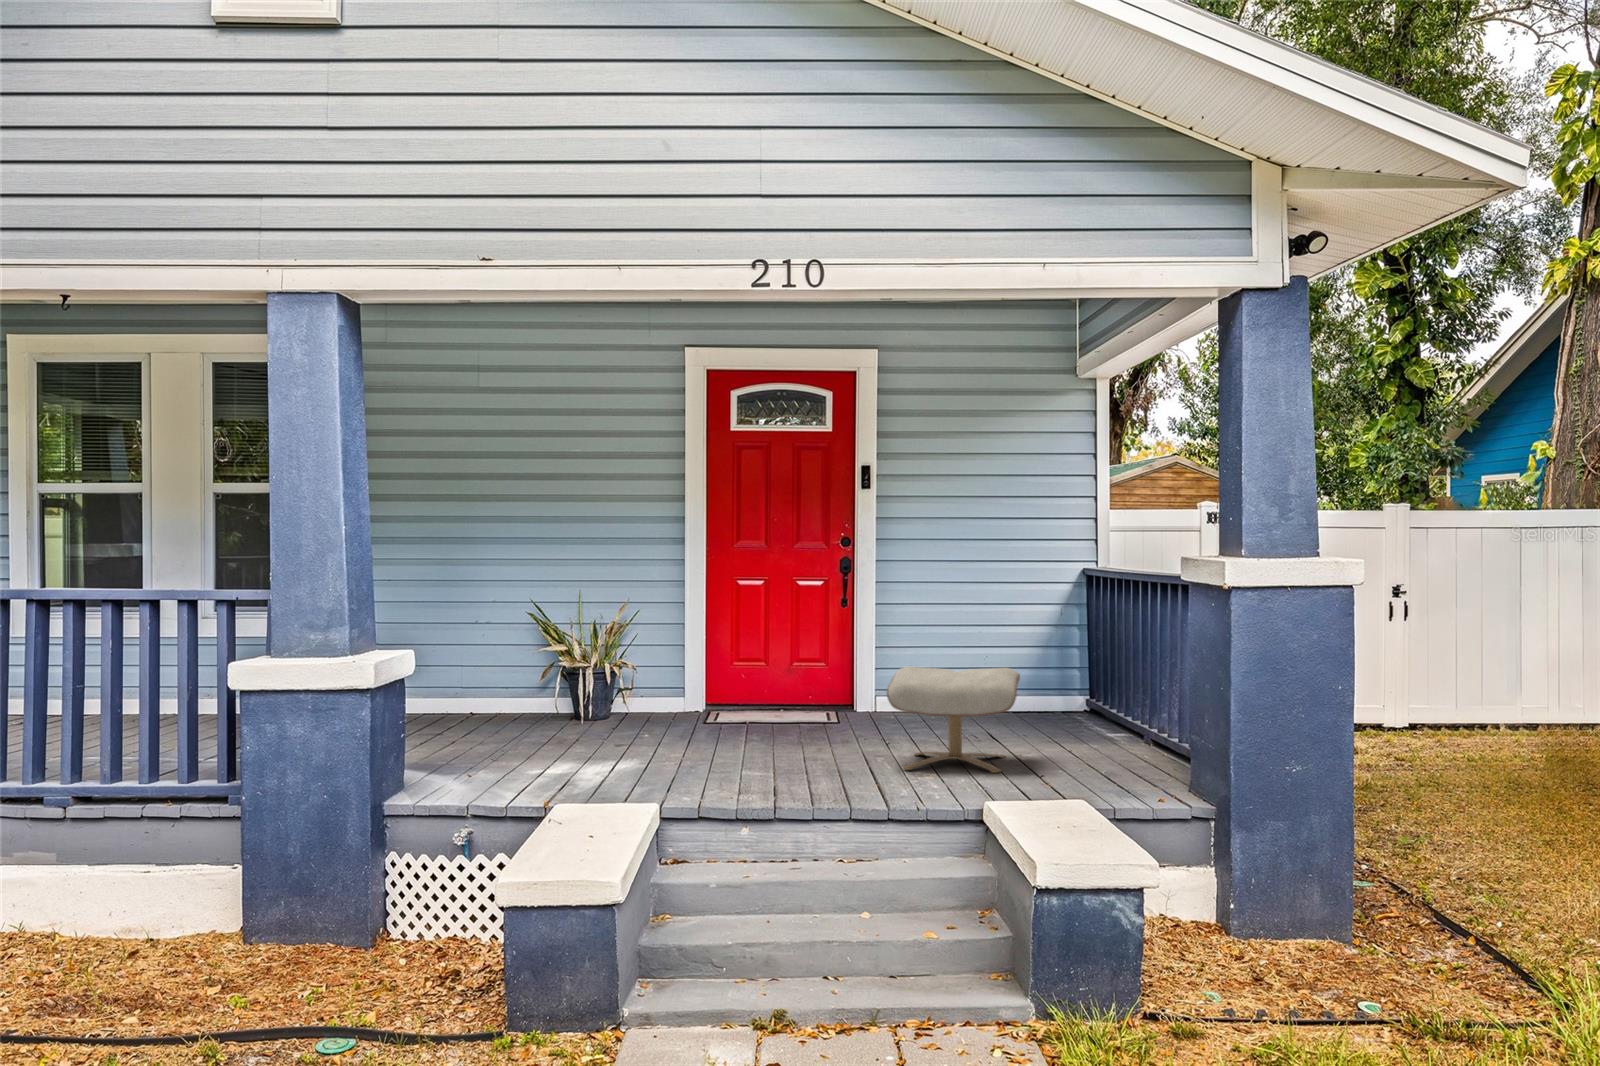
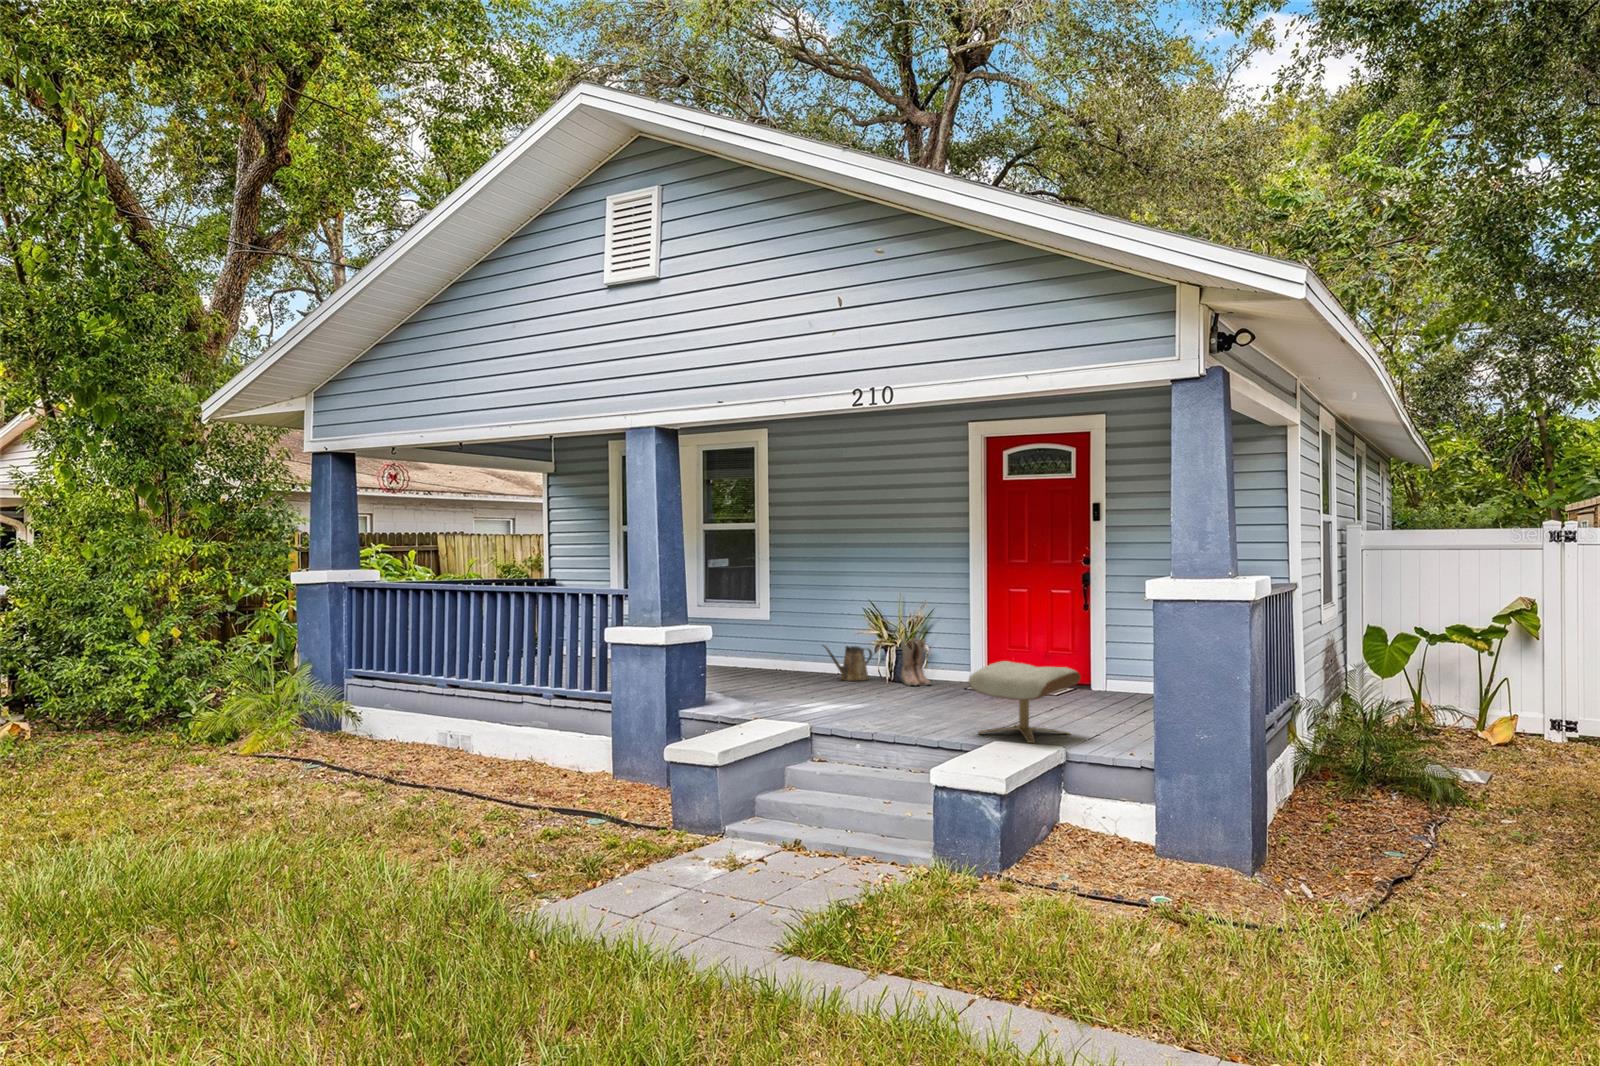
boots: none [604,653,657,722] -> present [901,639,931,686]
watering can: none [491,671,549,724] -> present [823,645,873,681]

